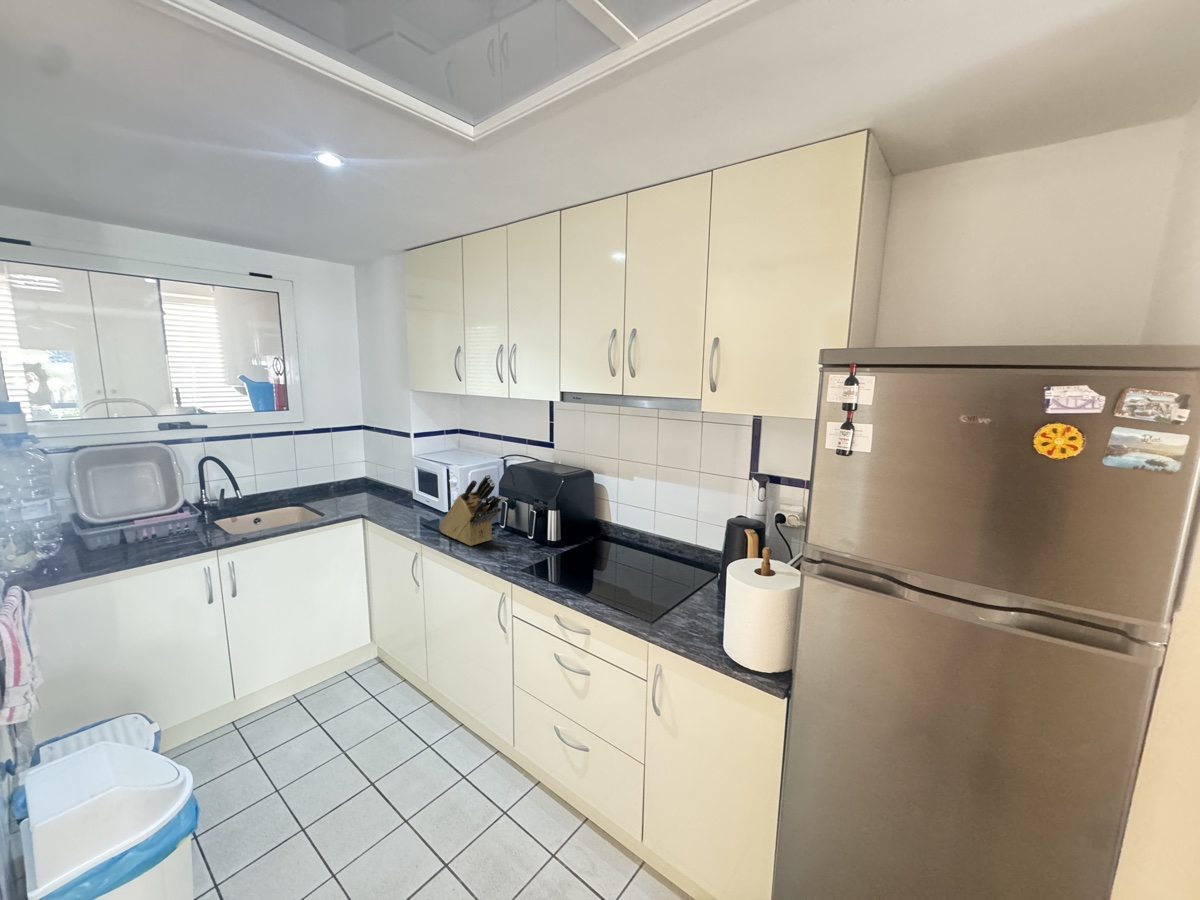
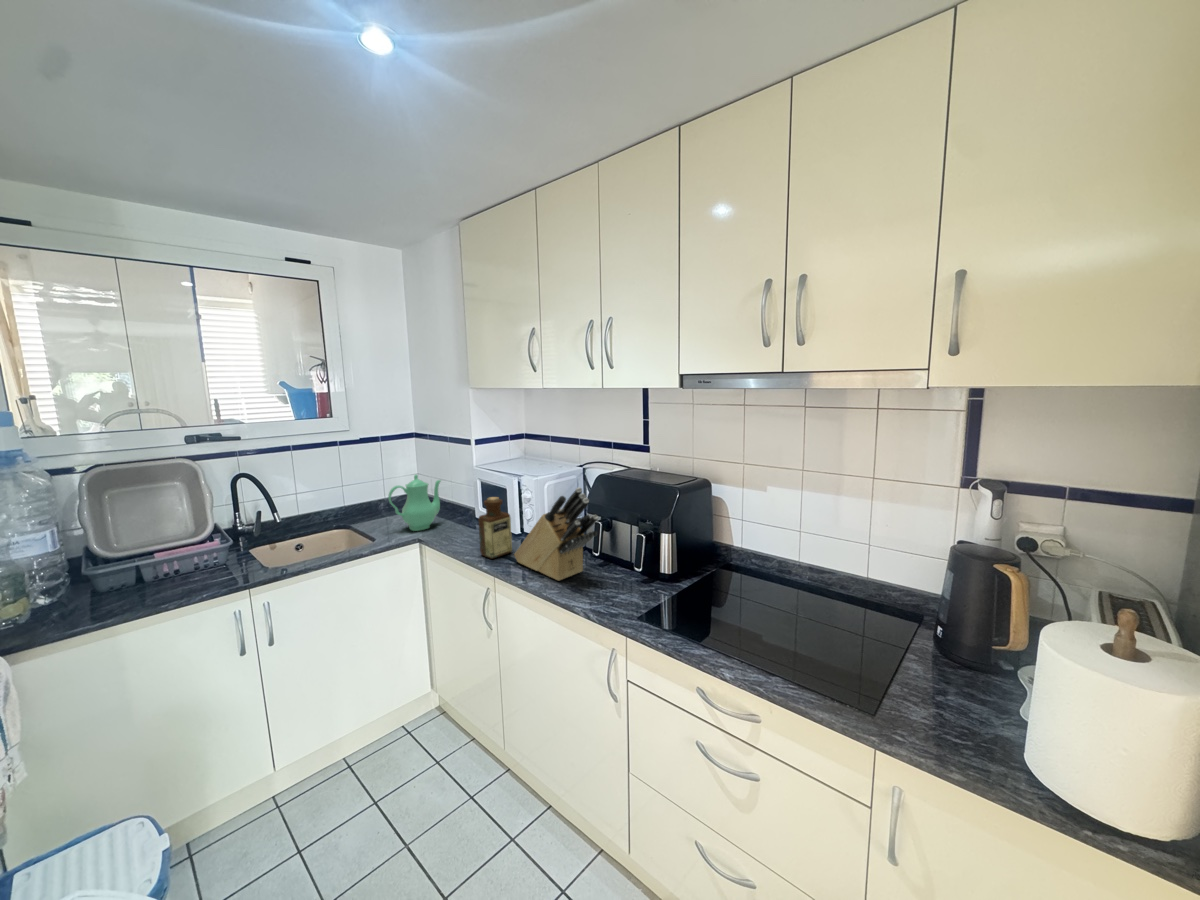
teapot: none [337,461,385,509] -> present [388,475,441,531]
bottle: none [411,481,439,530] -> present [478,497,512,559]

